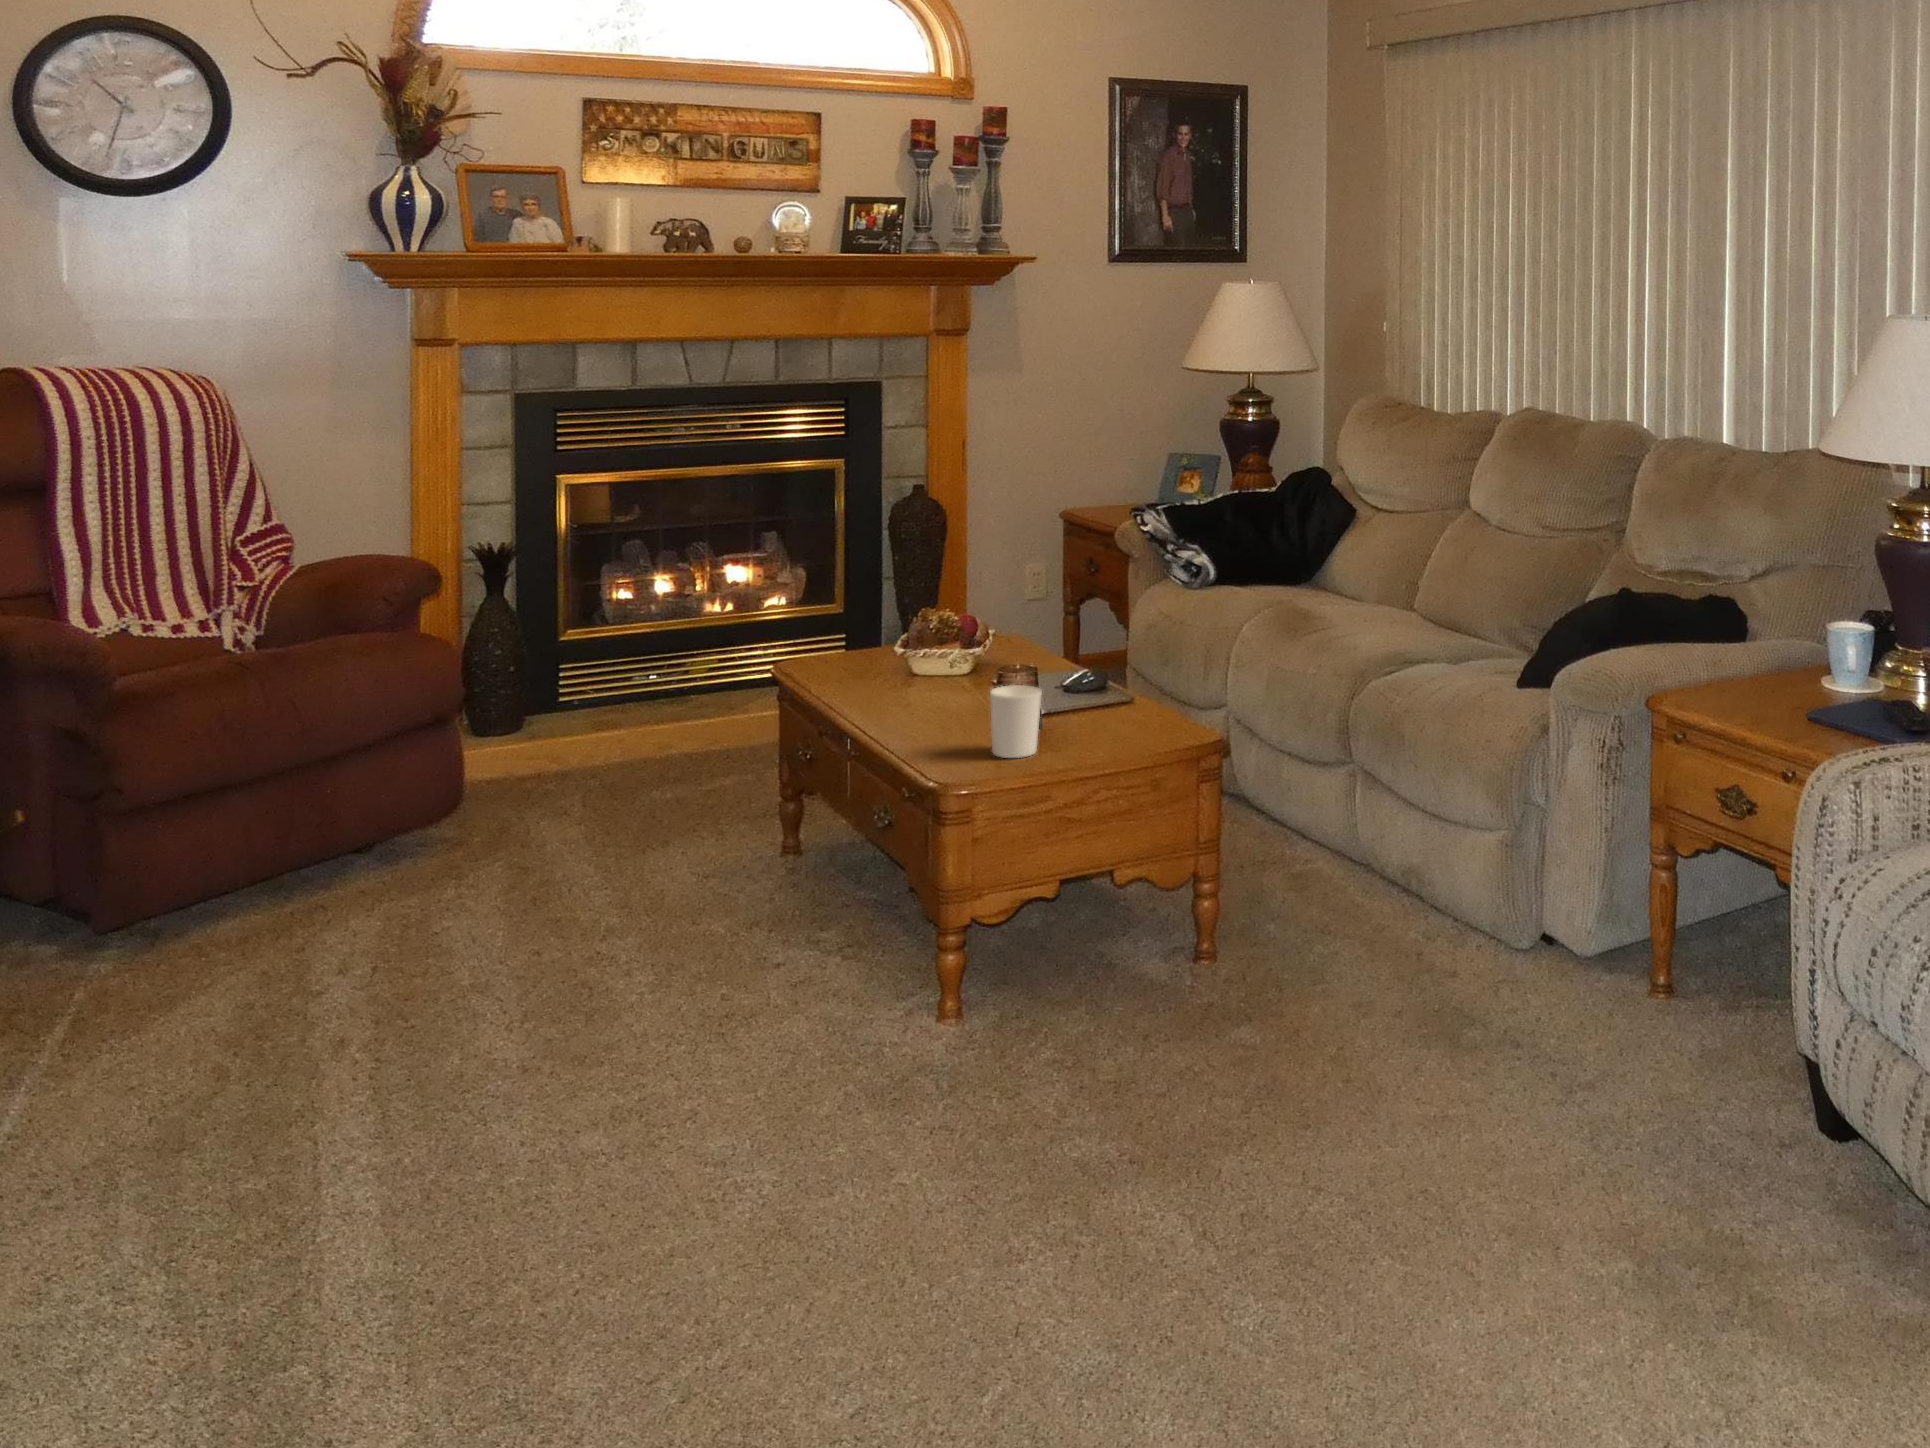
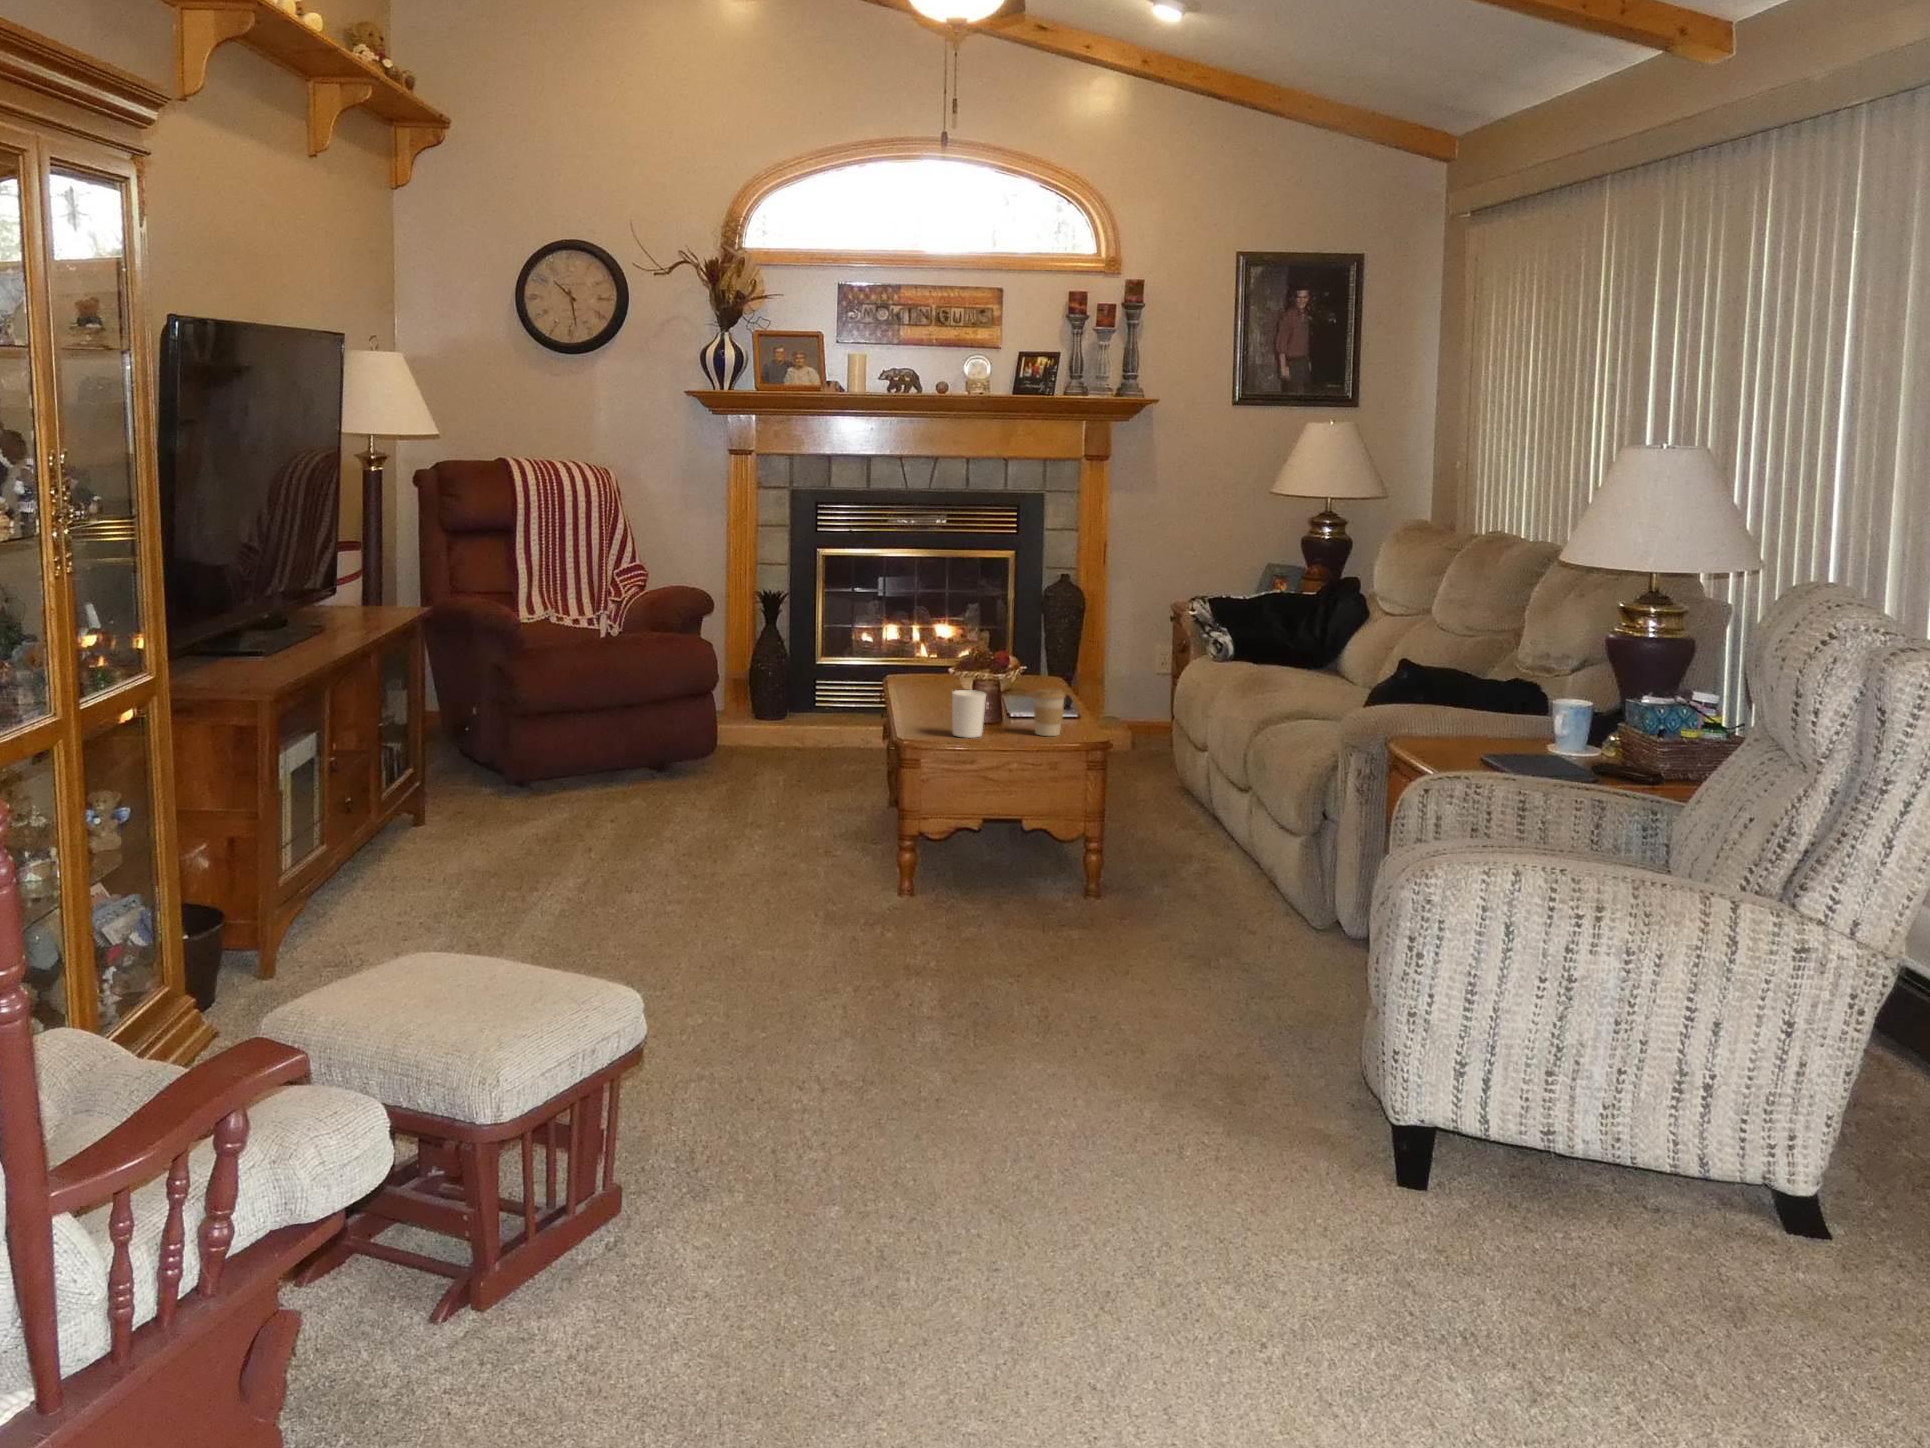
coffee cup: none [1097,666,1144,737] -> present [1033,688,1065,736]

